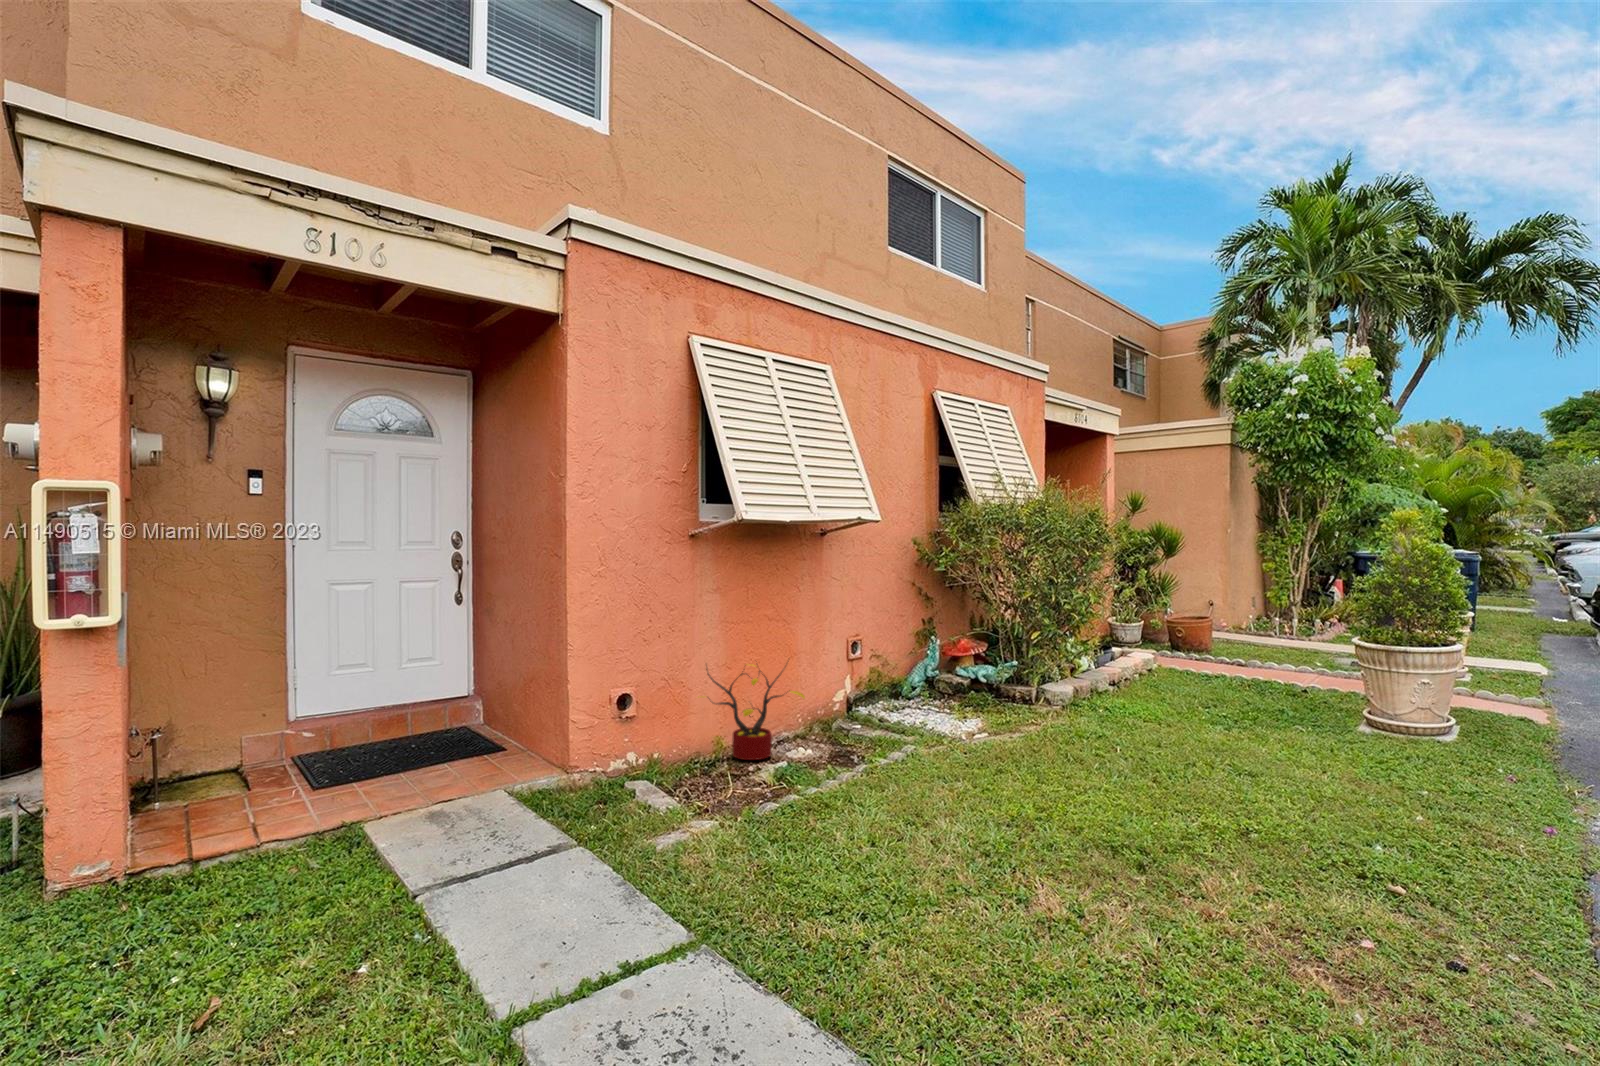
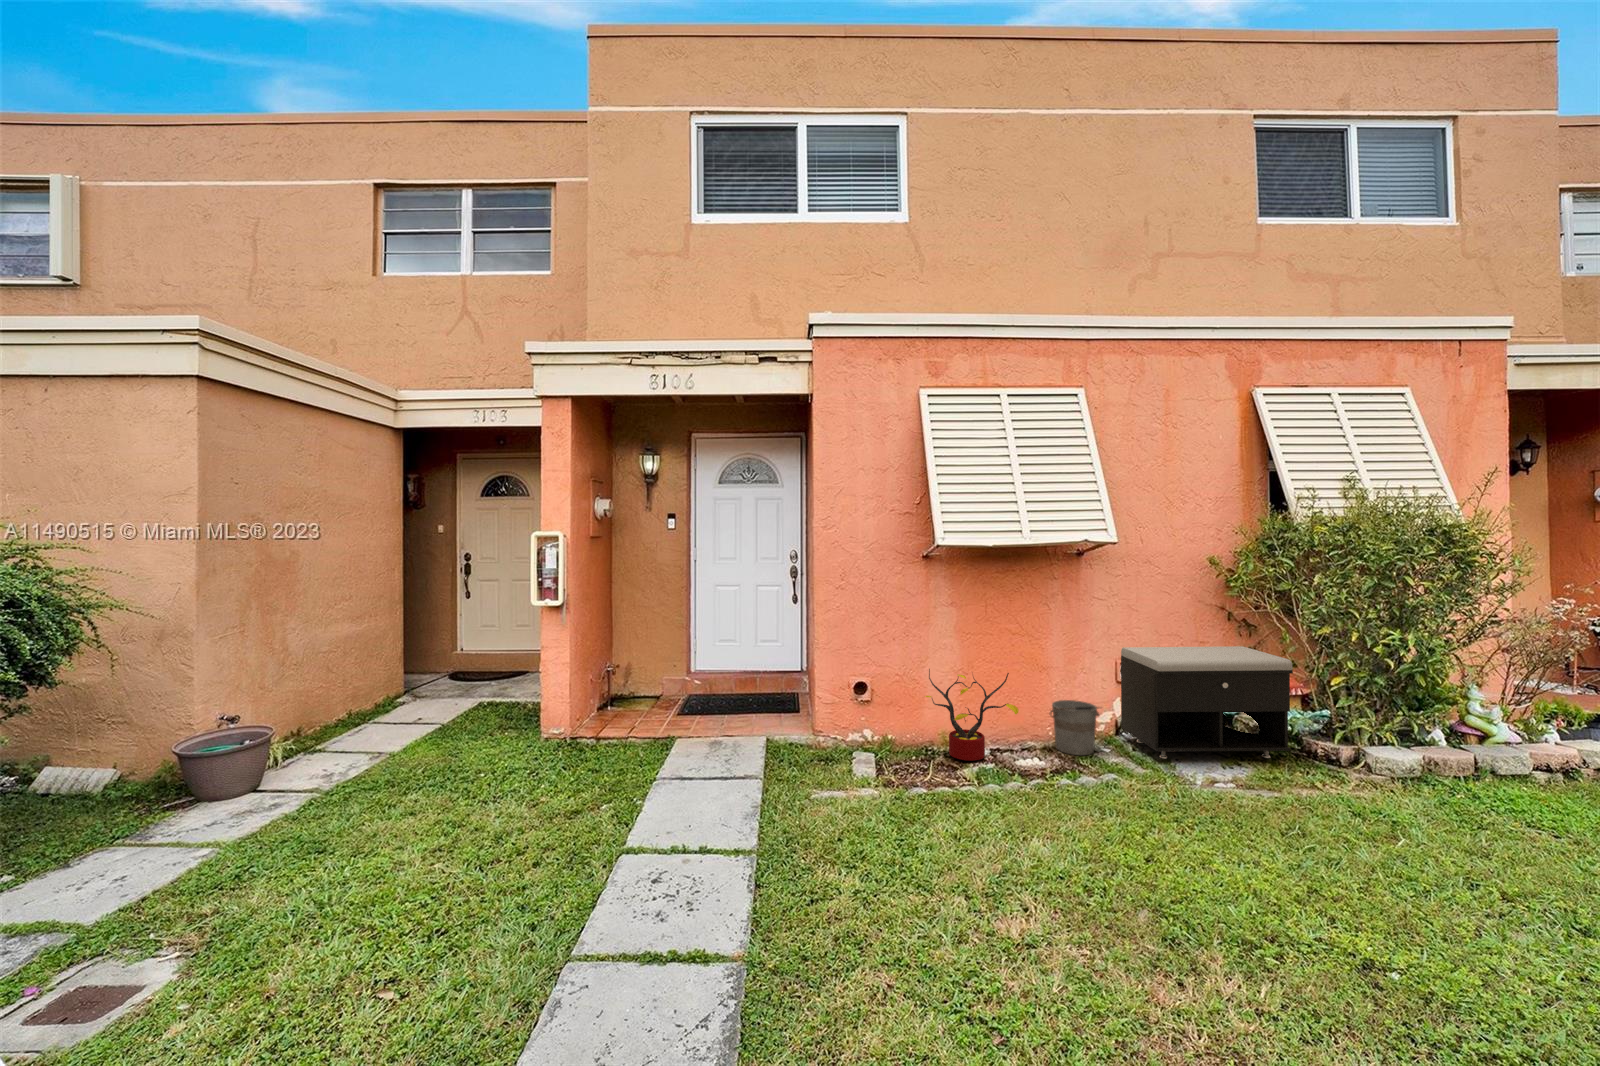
storage bench: none [852,619,981,726] -> present [1121,646,1293,759]
bucket: none [810,683,857,736] -> present [1050,700,1099,755]

